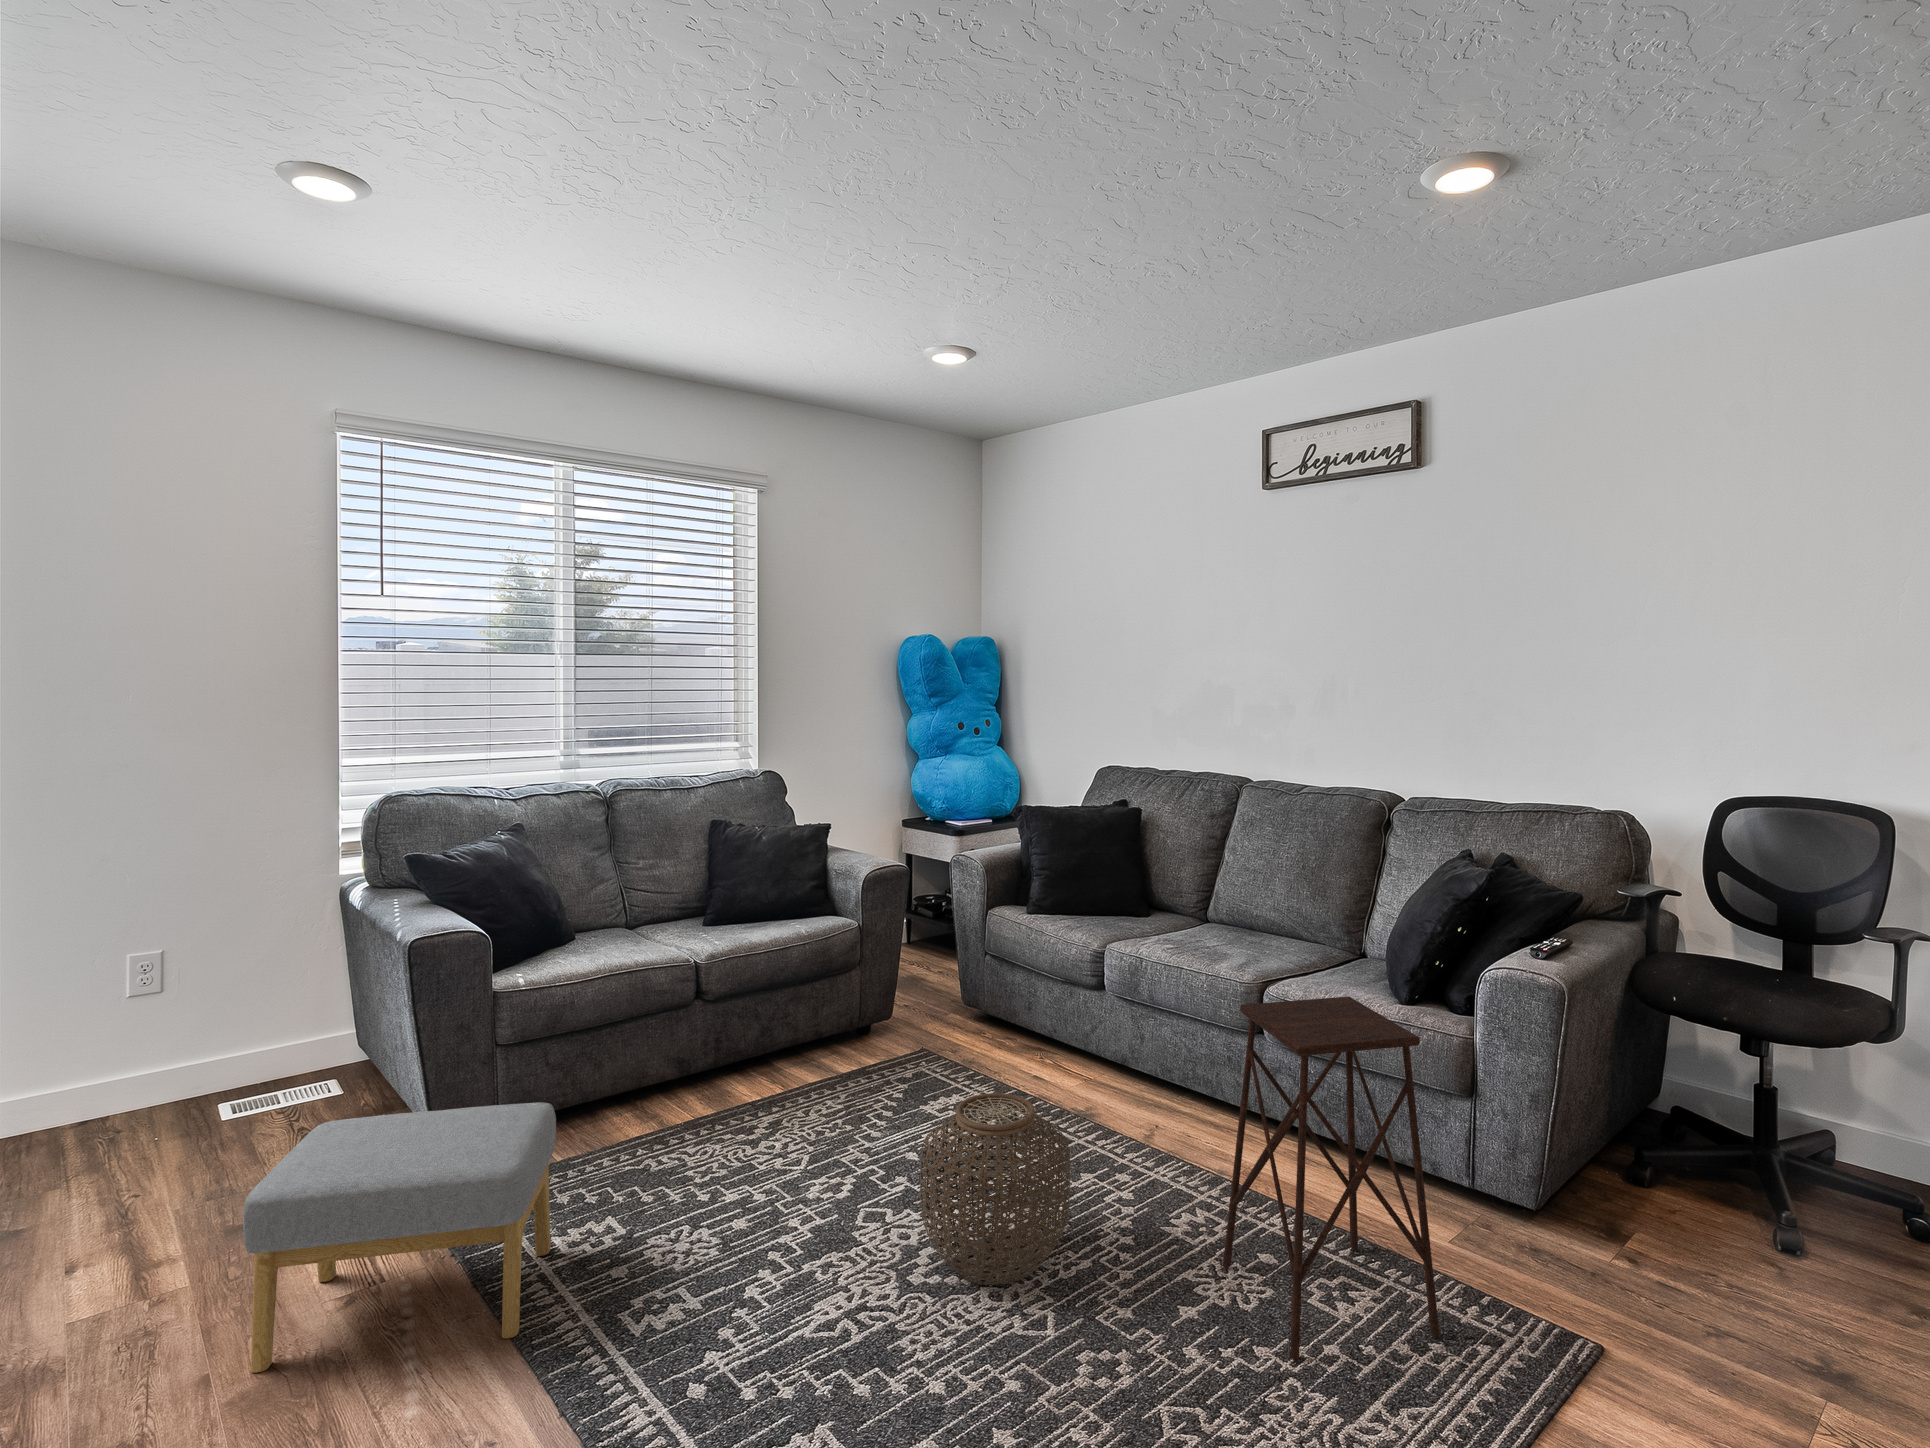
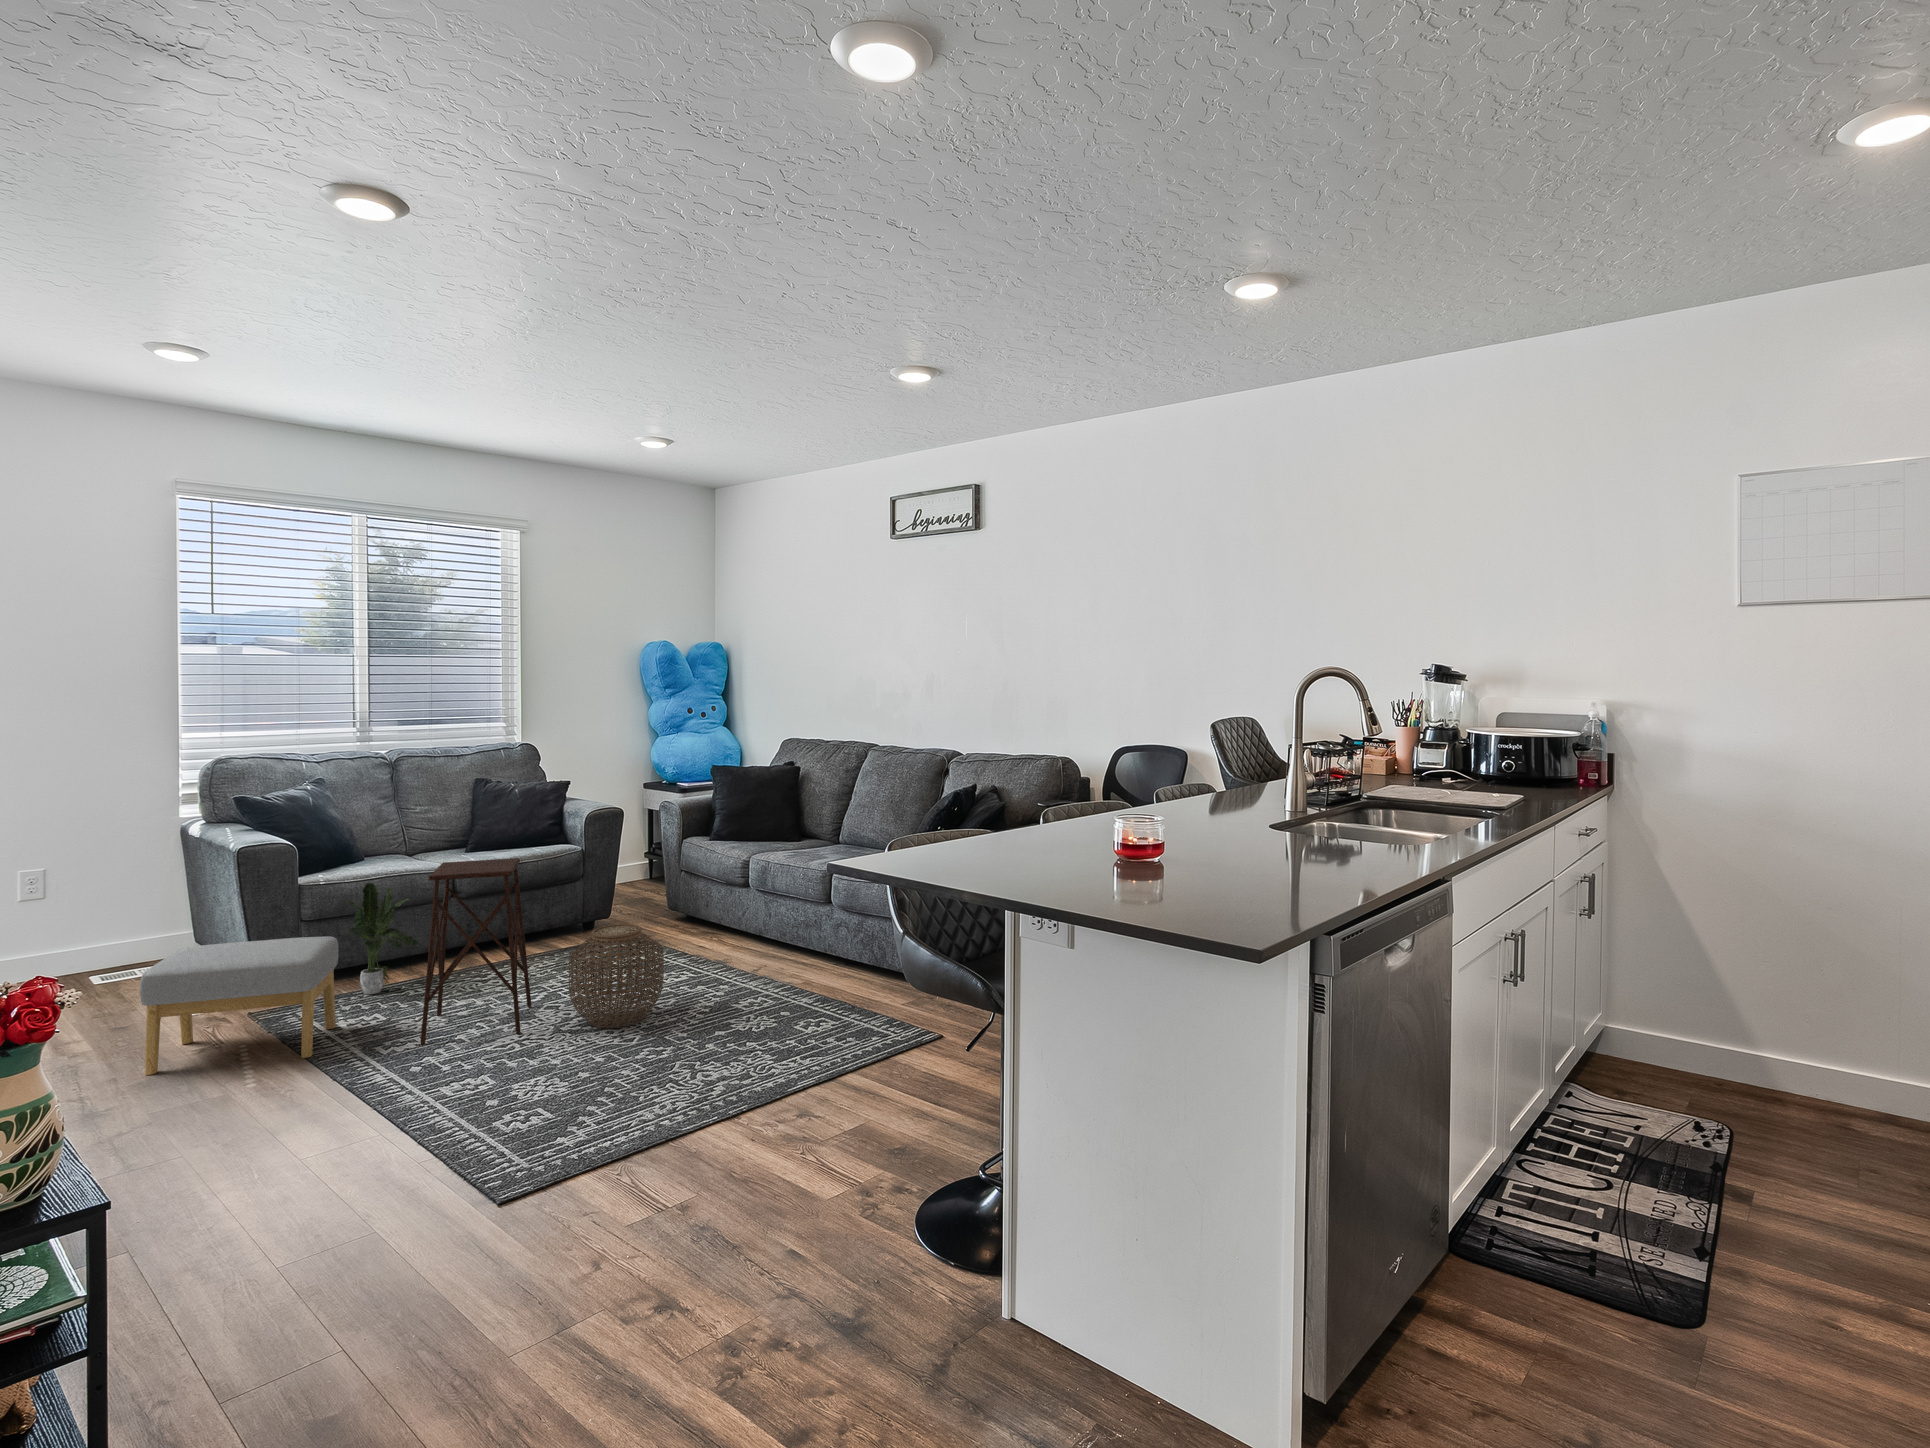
potted plant: none [550,993,666,1167] -> present [340,883,421,995]
side table: present [1223,997,1440,1361] -> present [420,858,531,1044]

